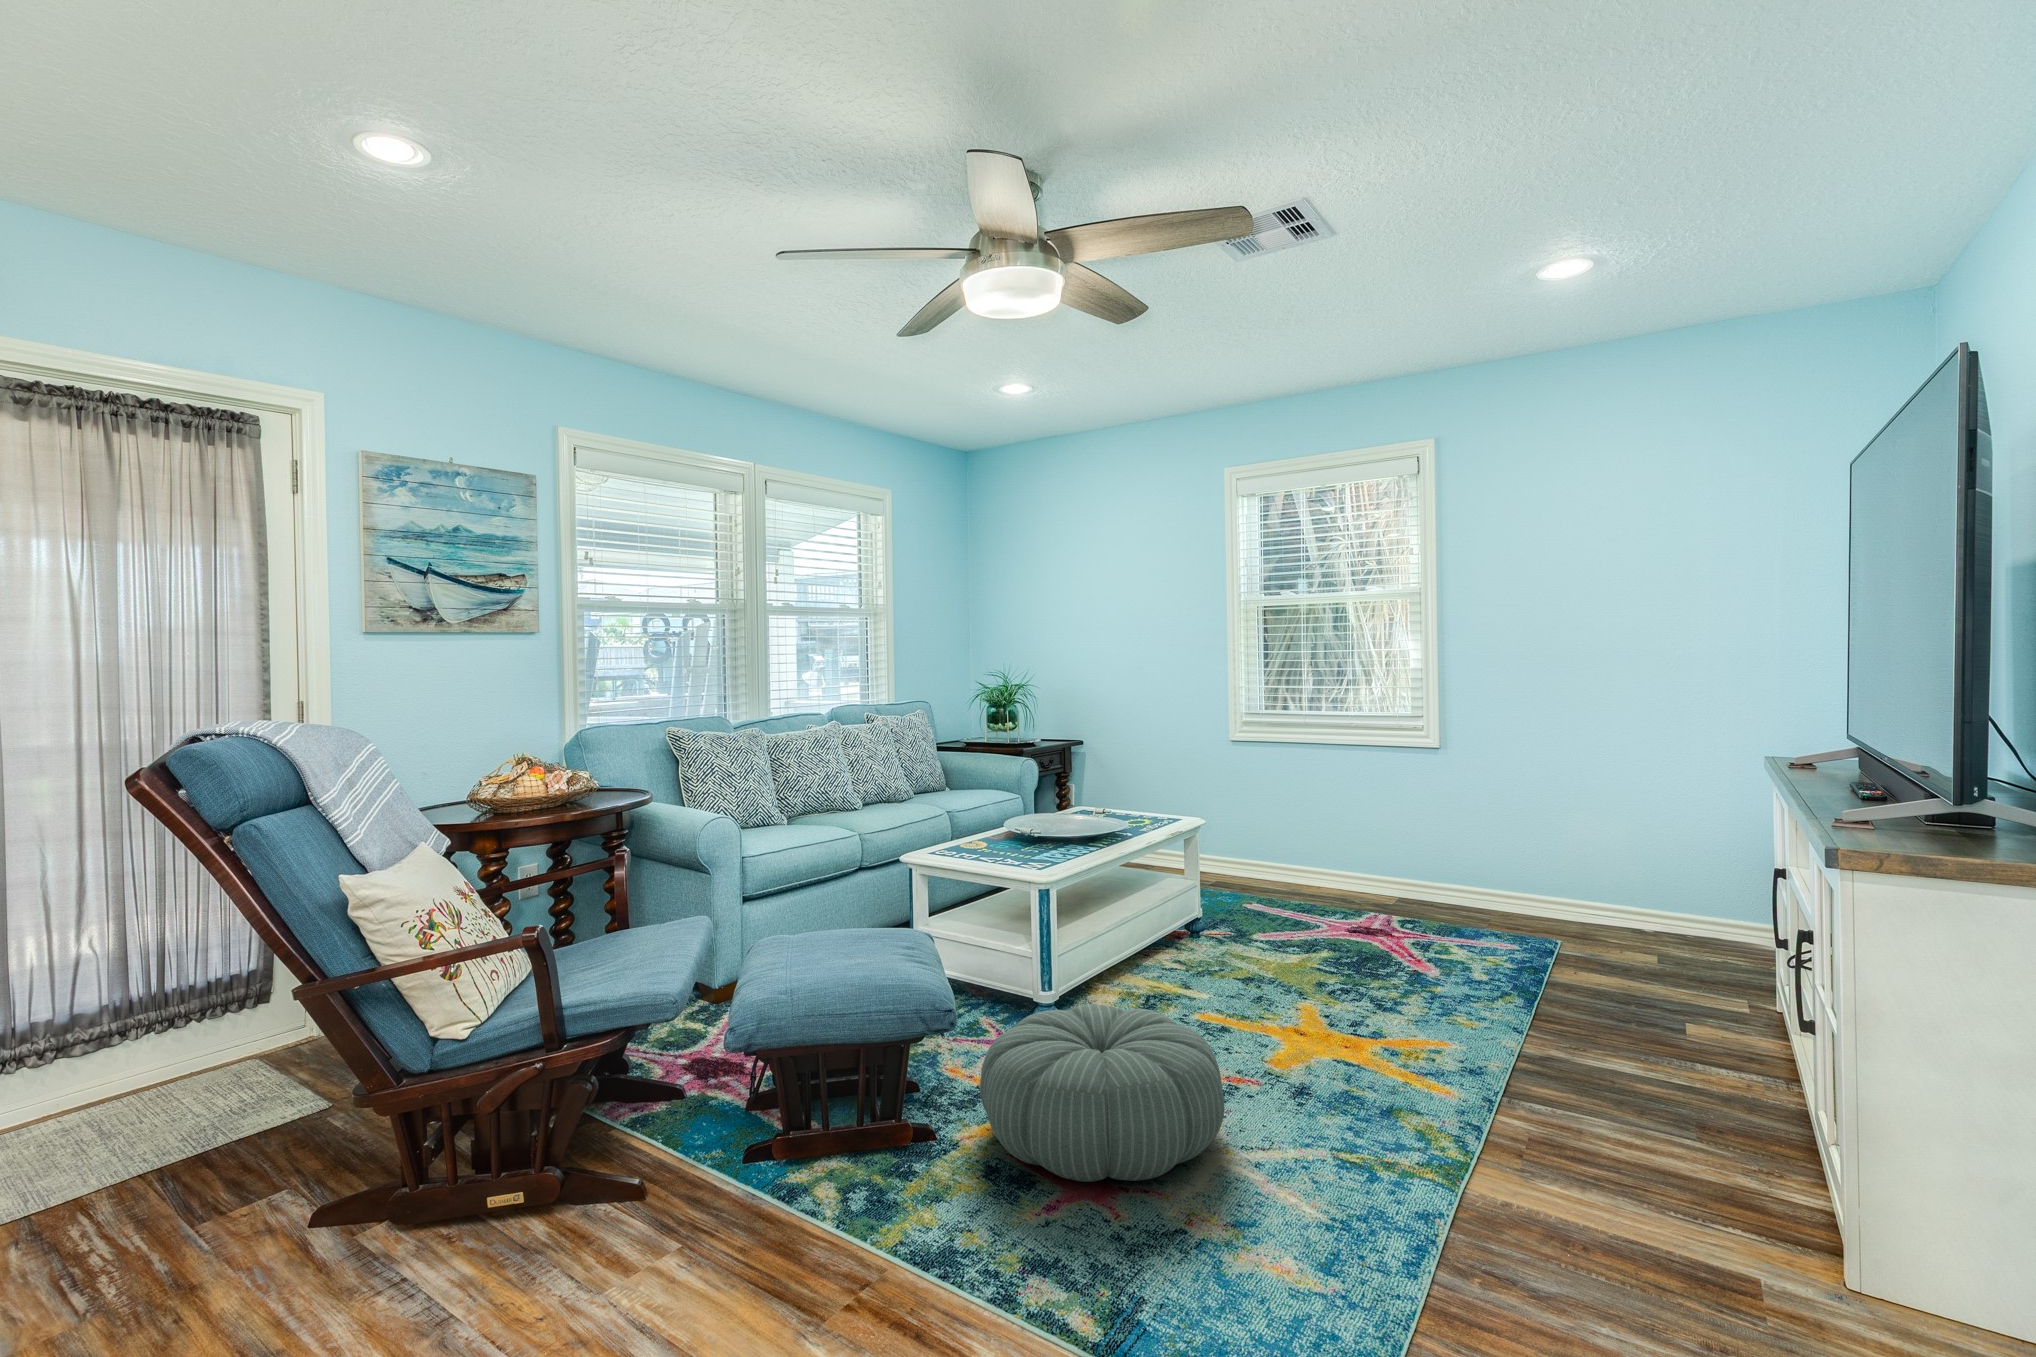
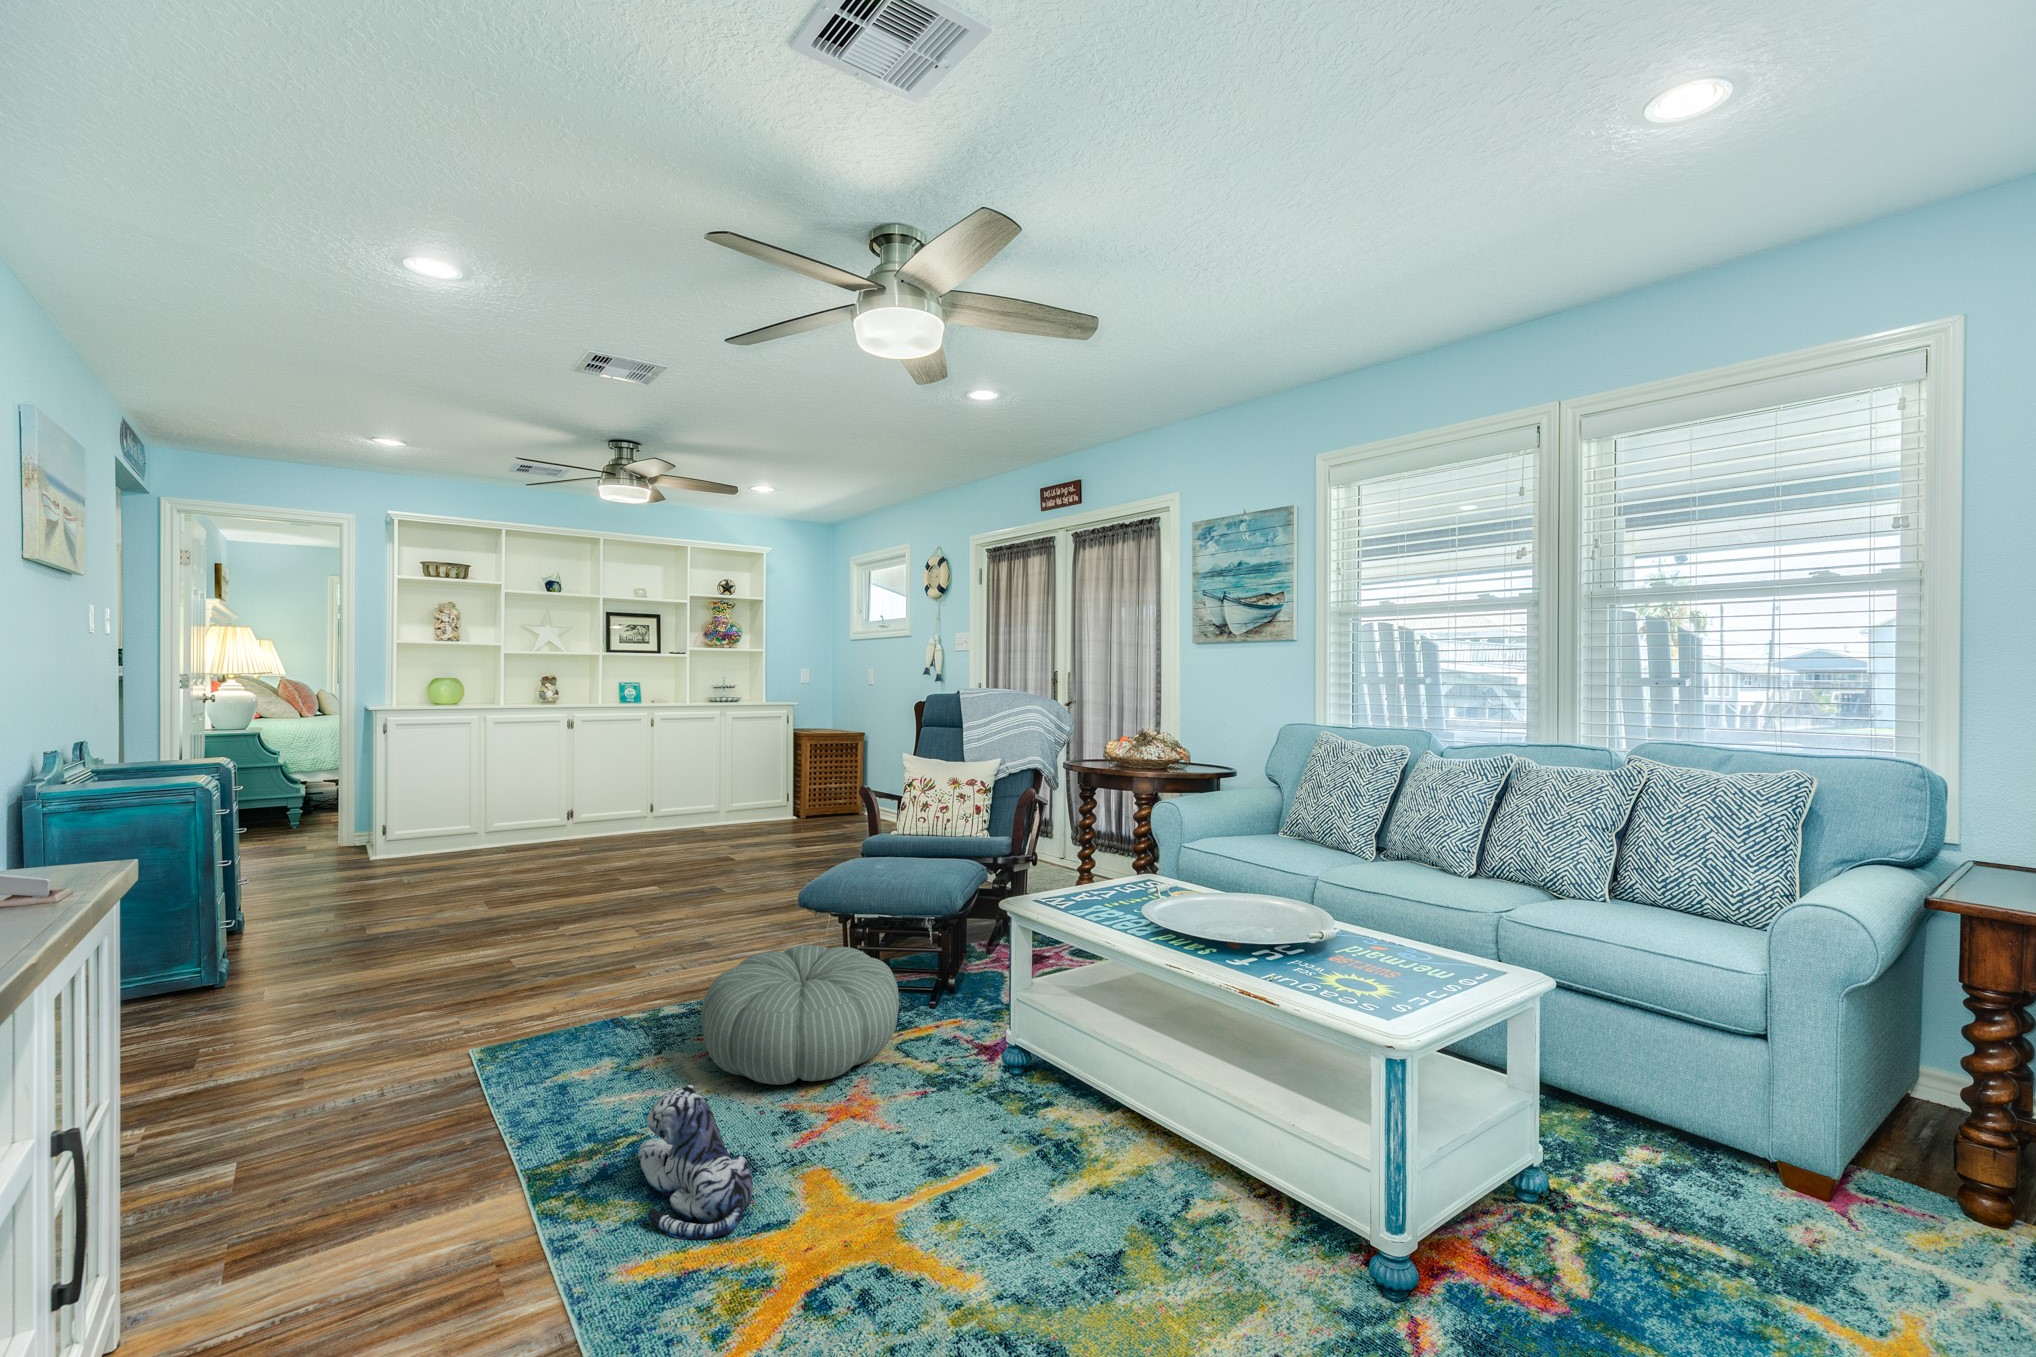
plush toy: none [1321,1028,1410,1142] -> present [638,1085,753,1240]

